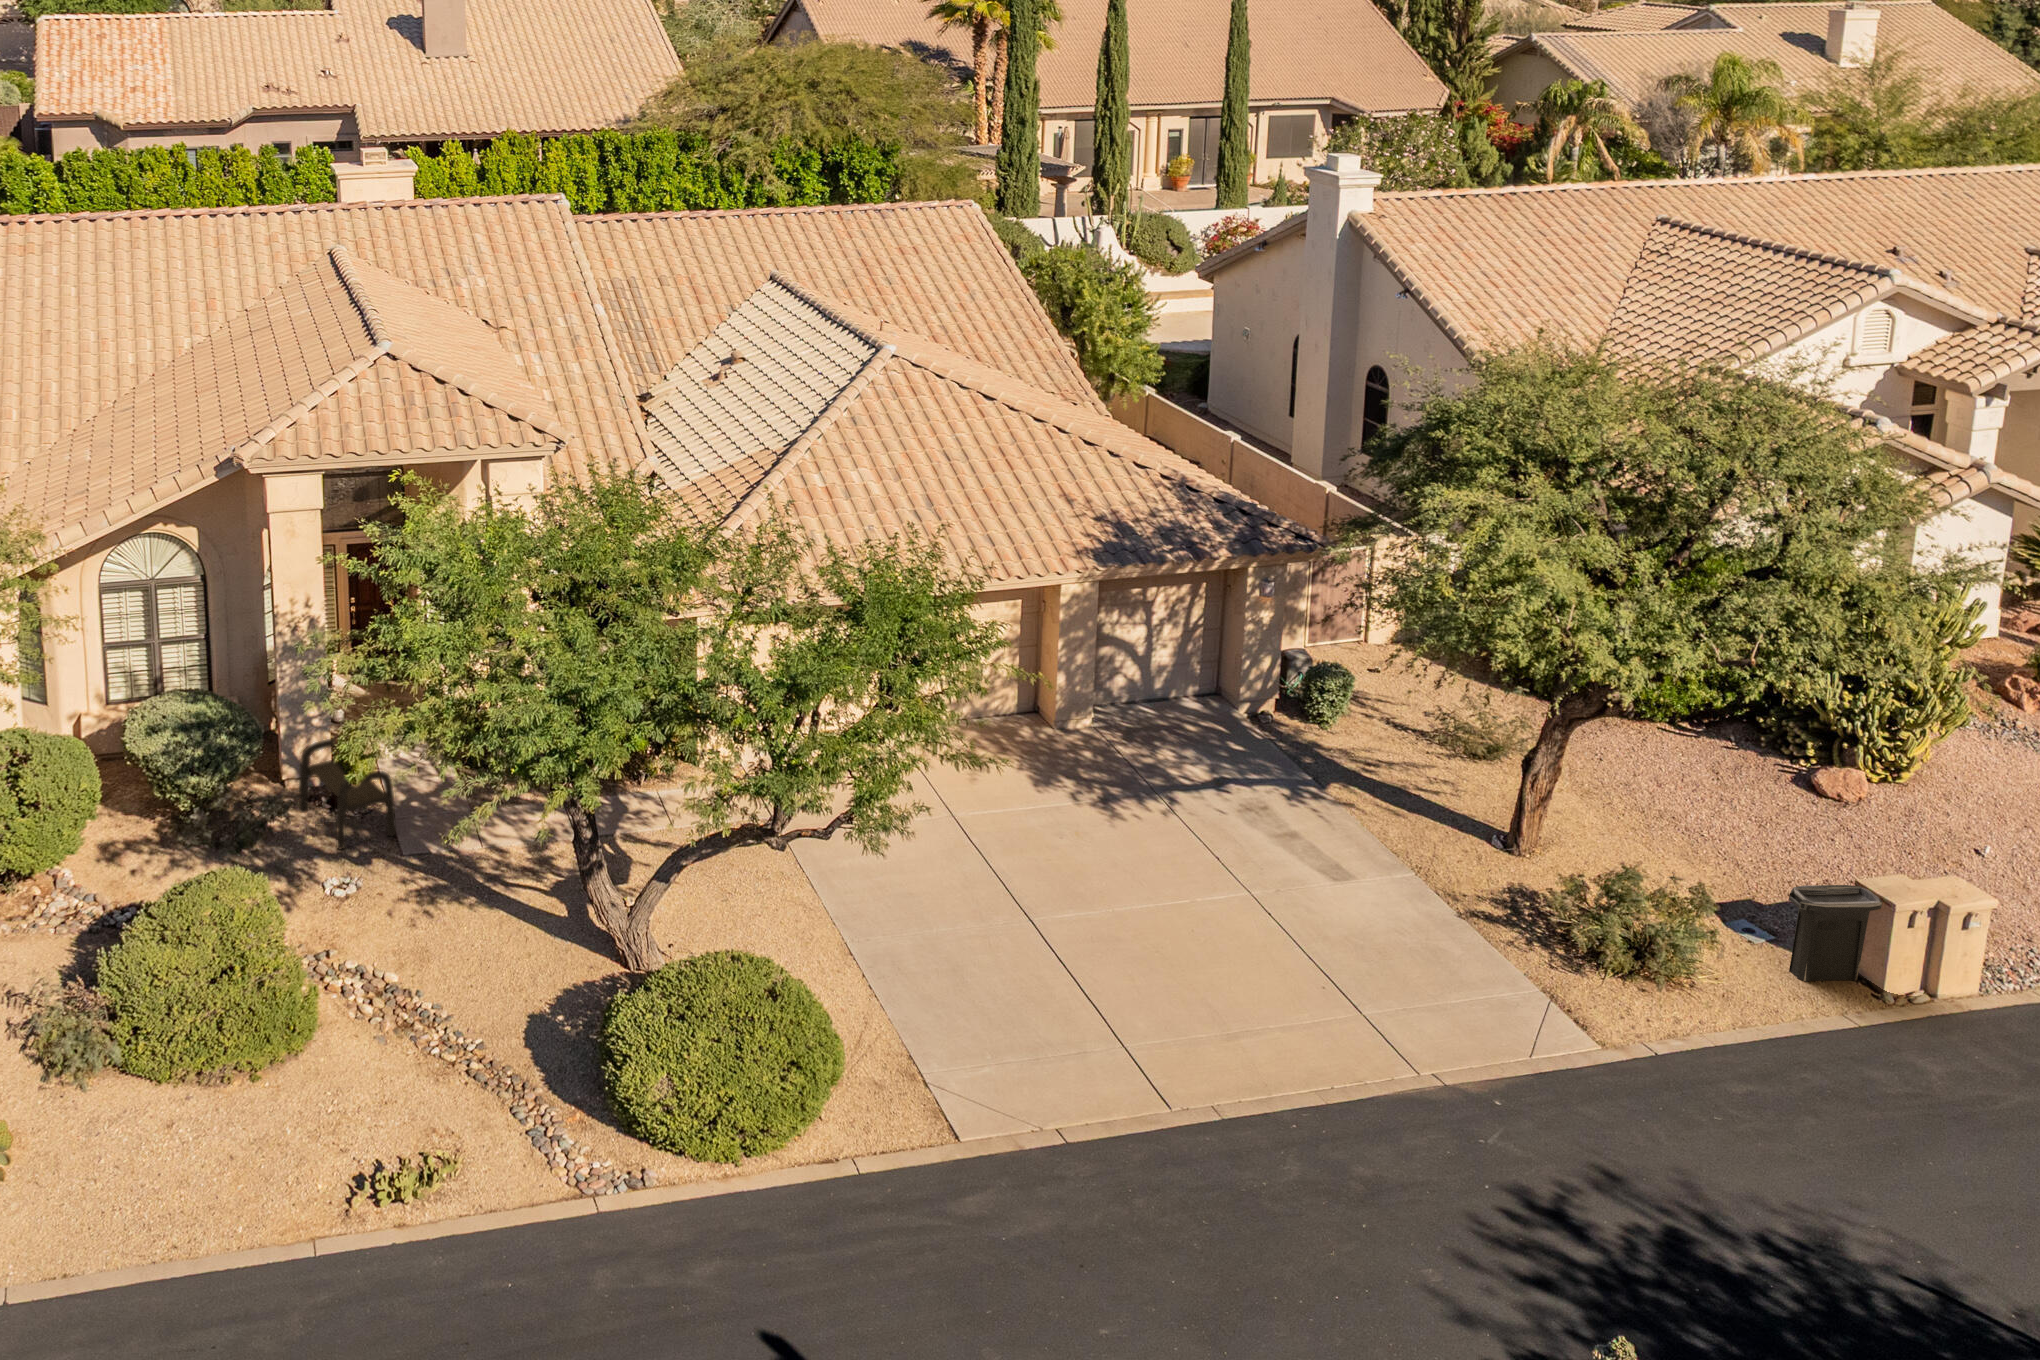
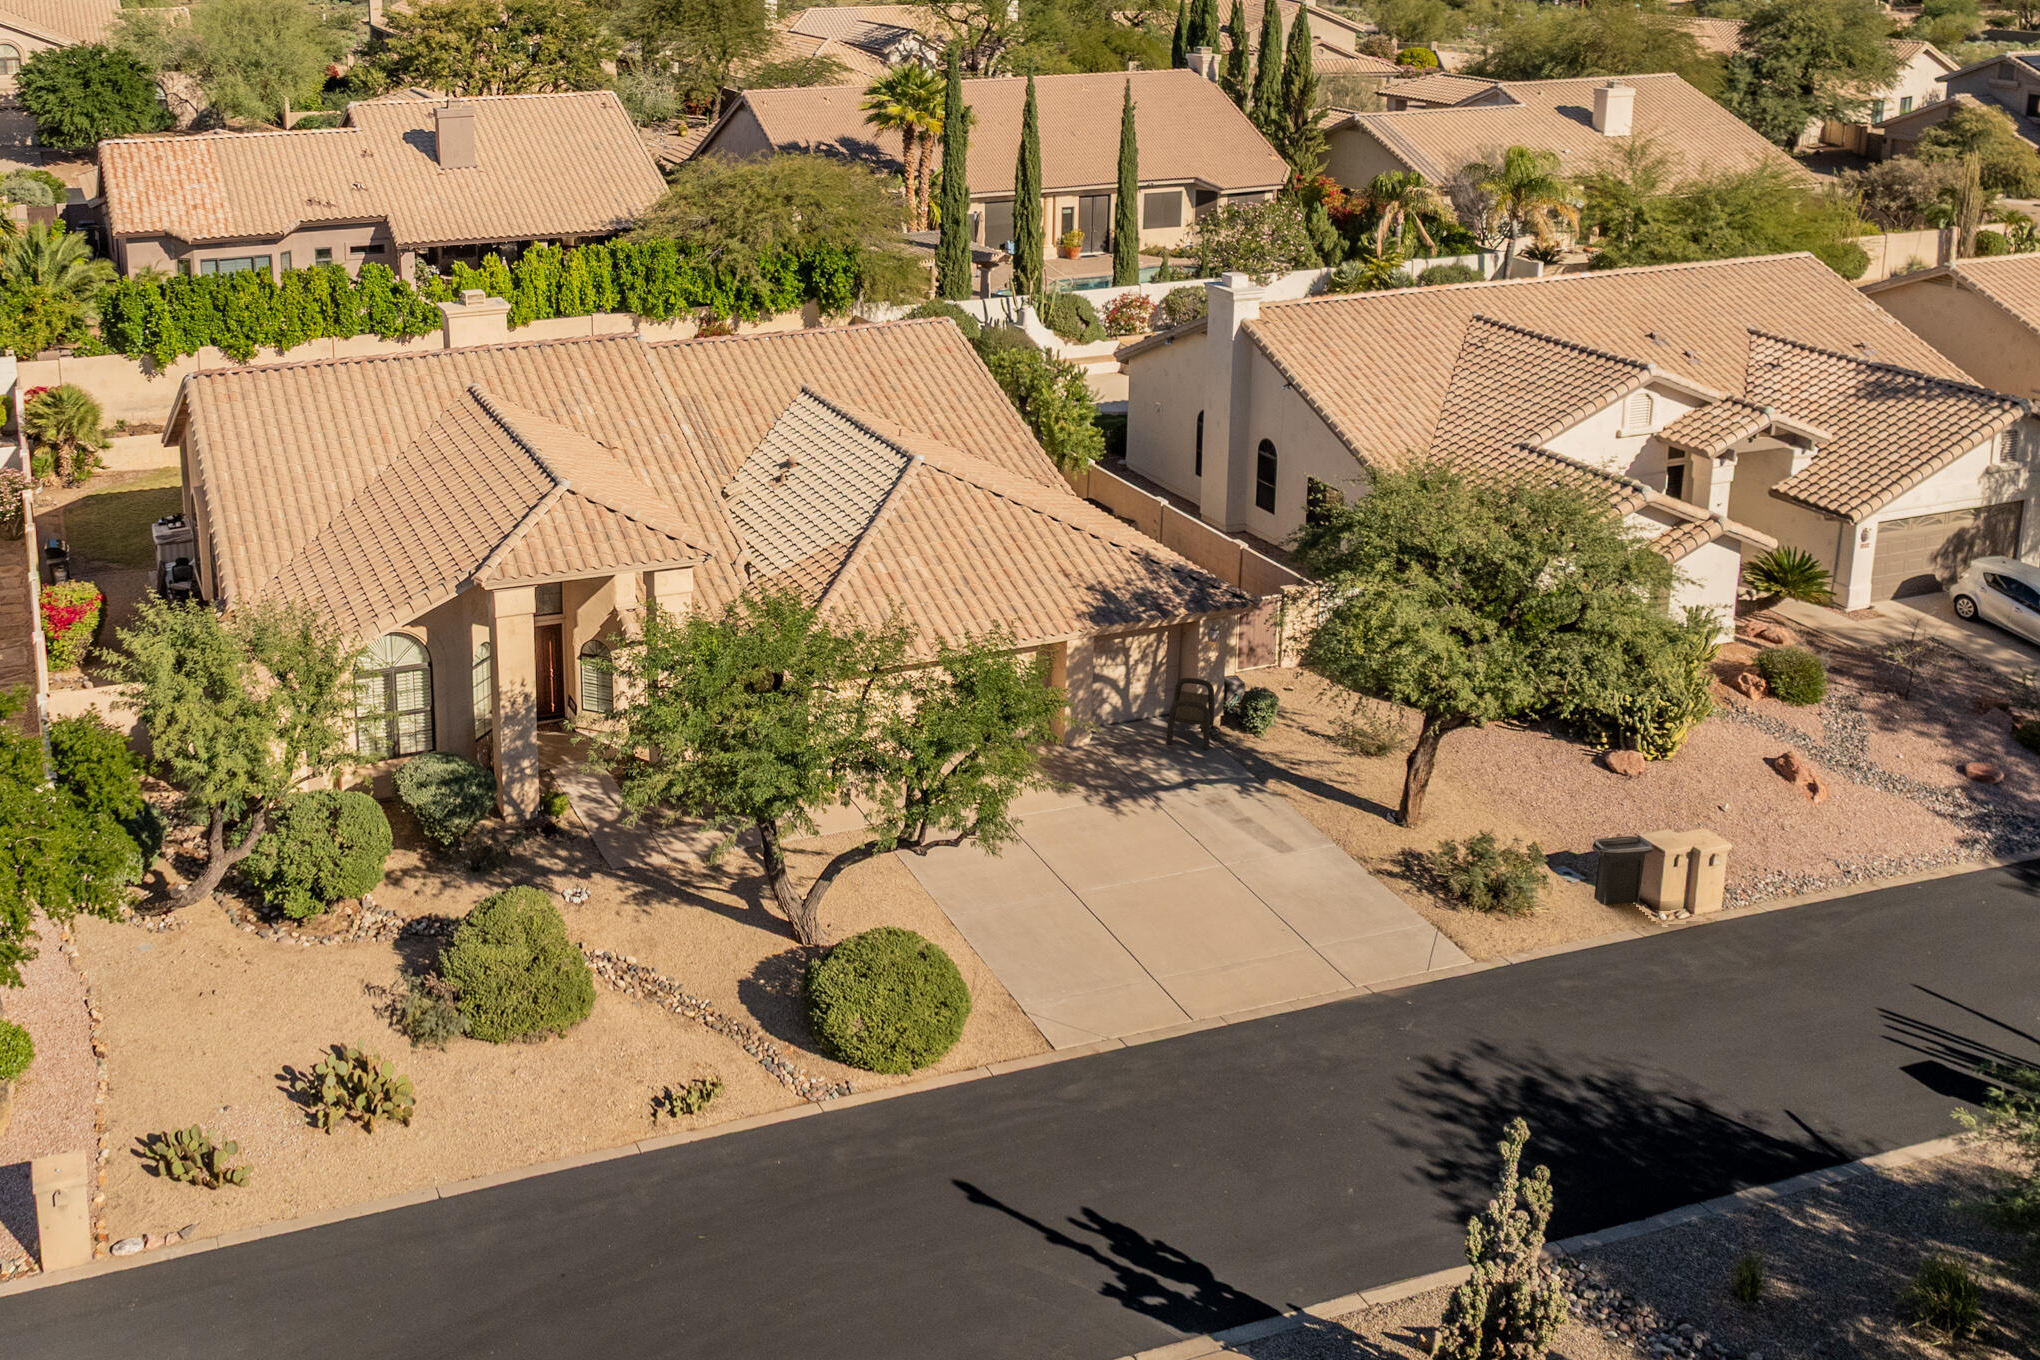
bench: present [299,739,396,849] -> present [1166,678,1214,749]

